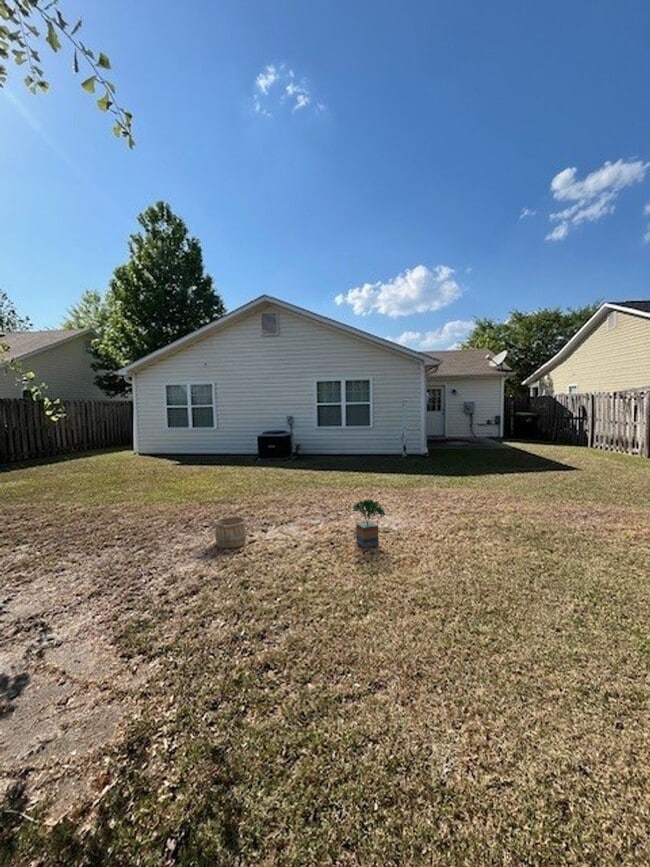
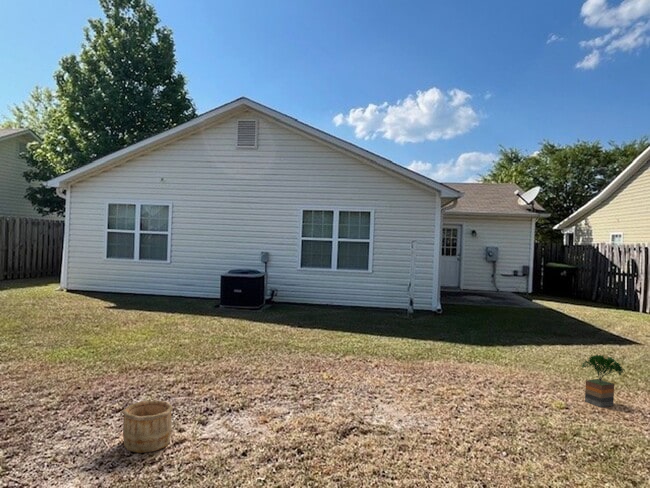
potted tree: present [353,500,385,548] -> present [582,355,624,407]

